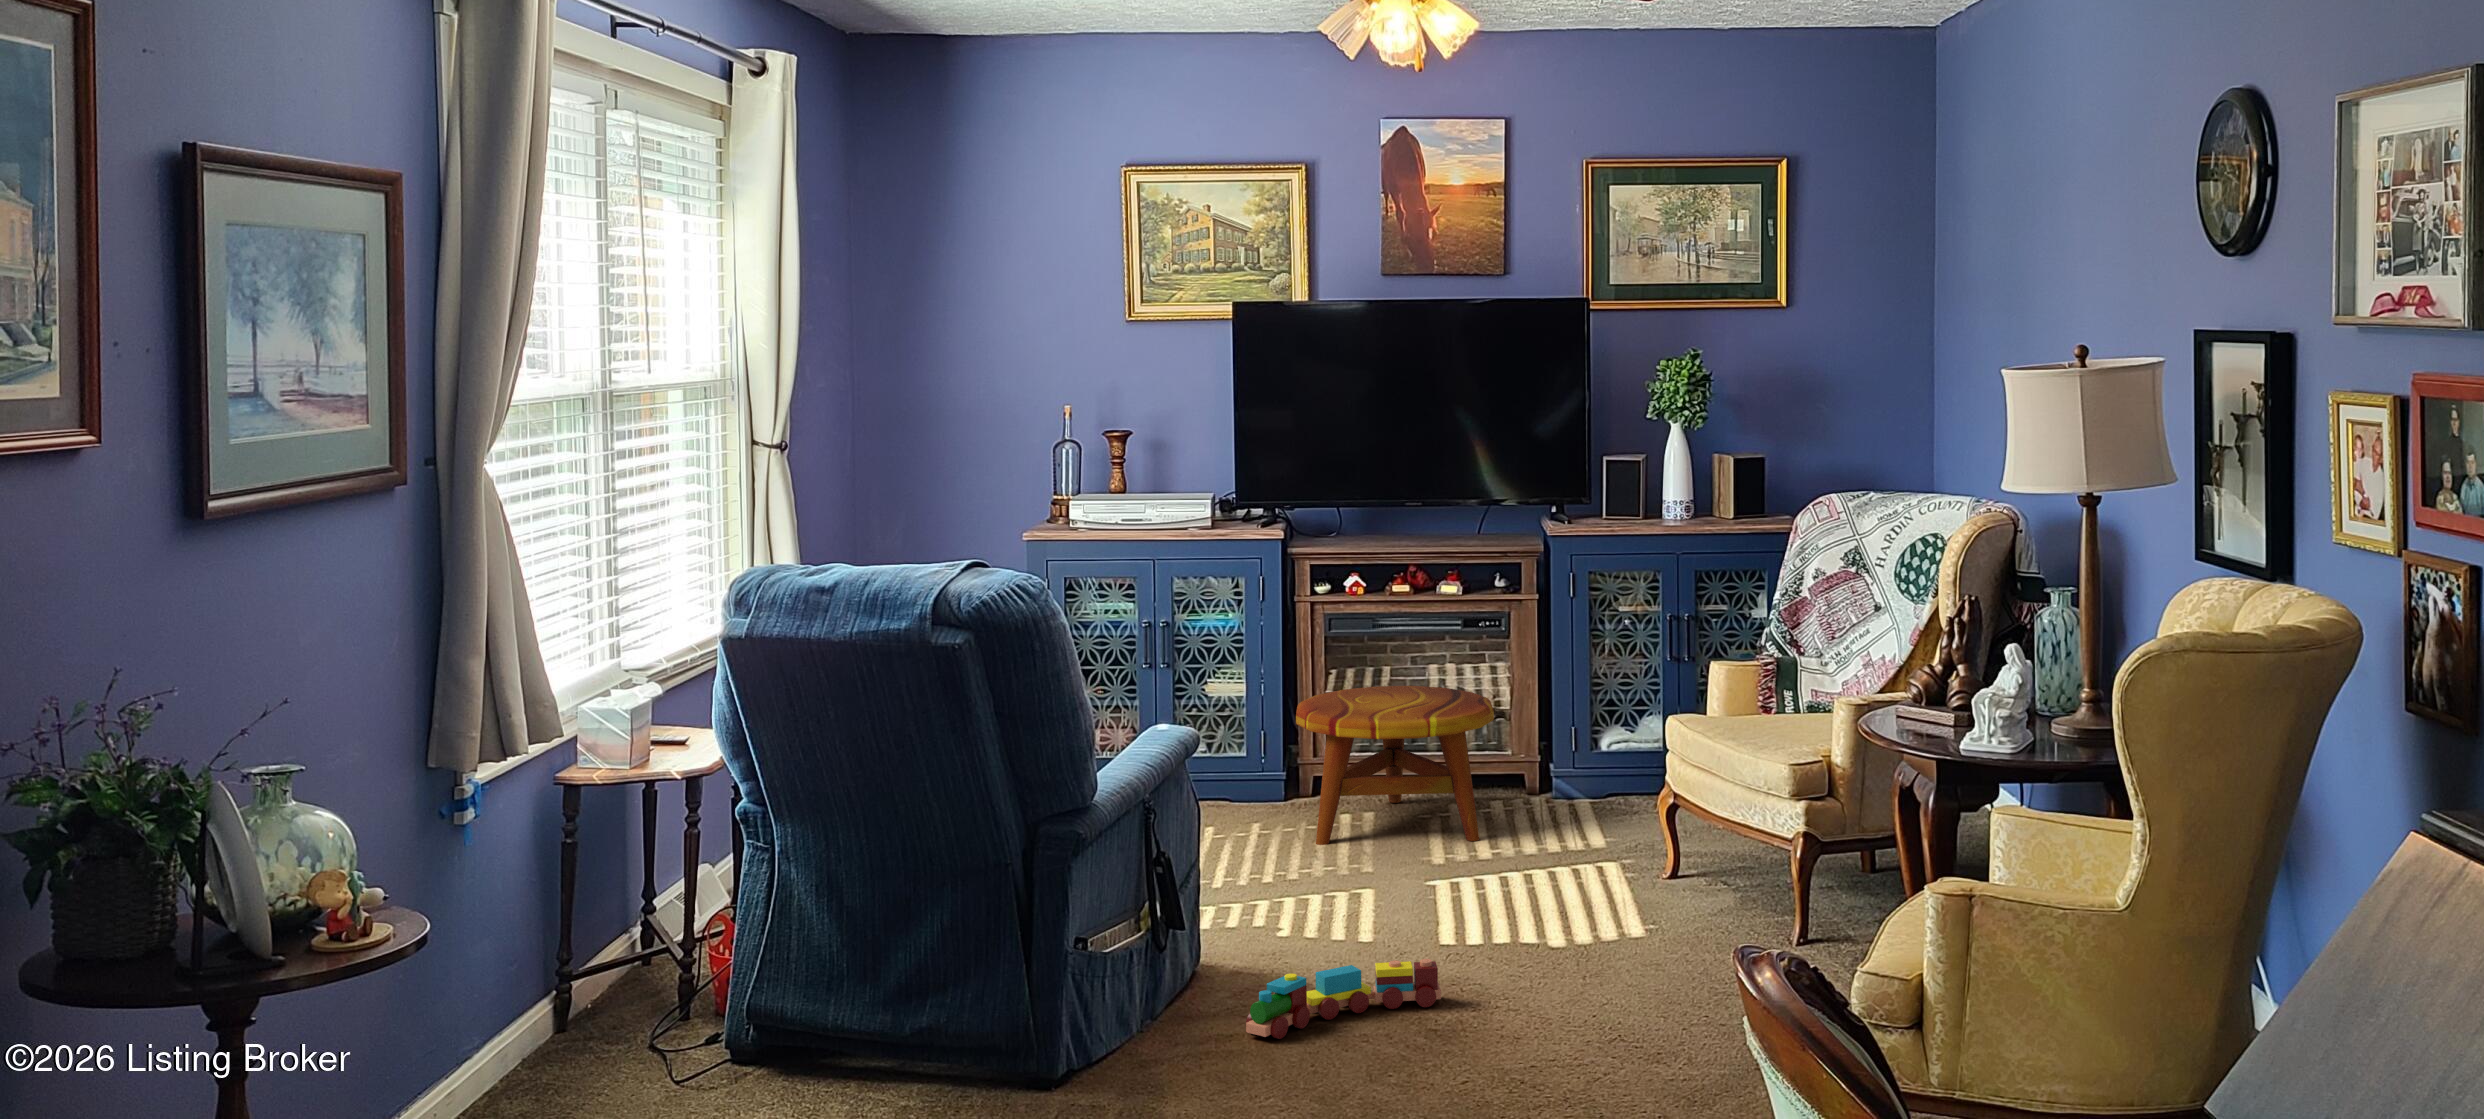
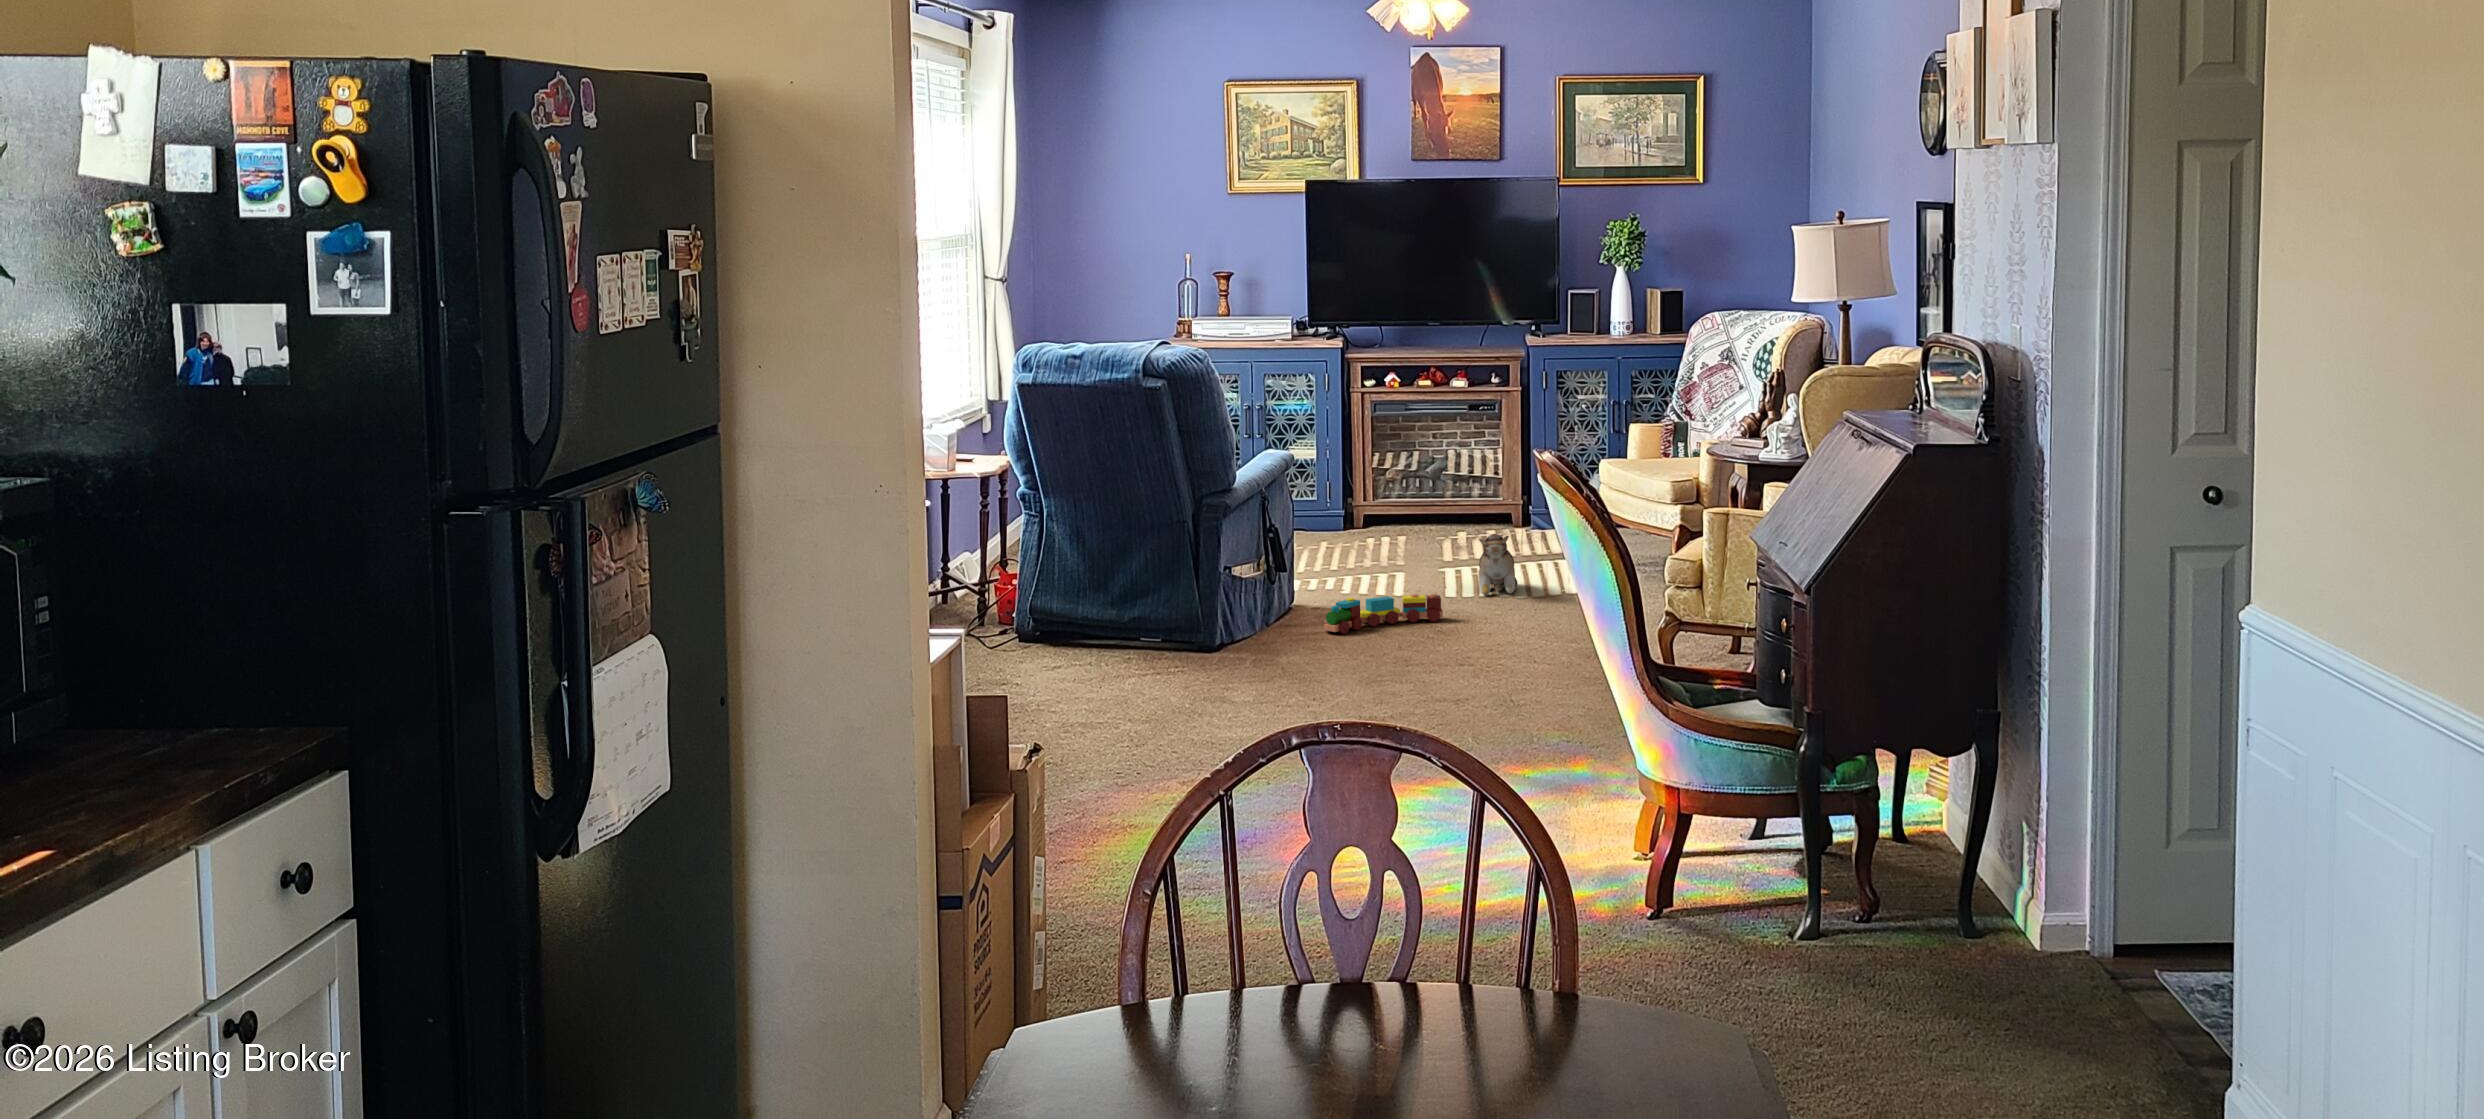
side table: present [1296,686,1494,845] -> none [1352,450,1487,552]
plush toy: none [1493,847,1551,943] -> present [1479,534,1518,596]

